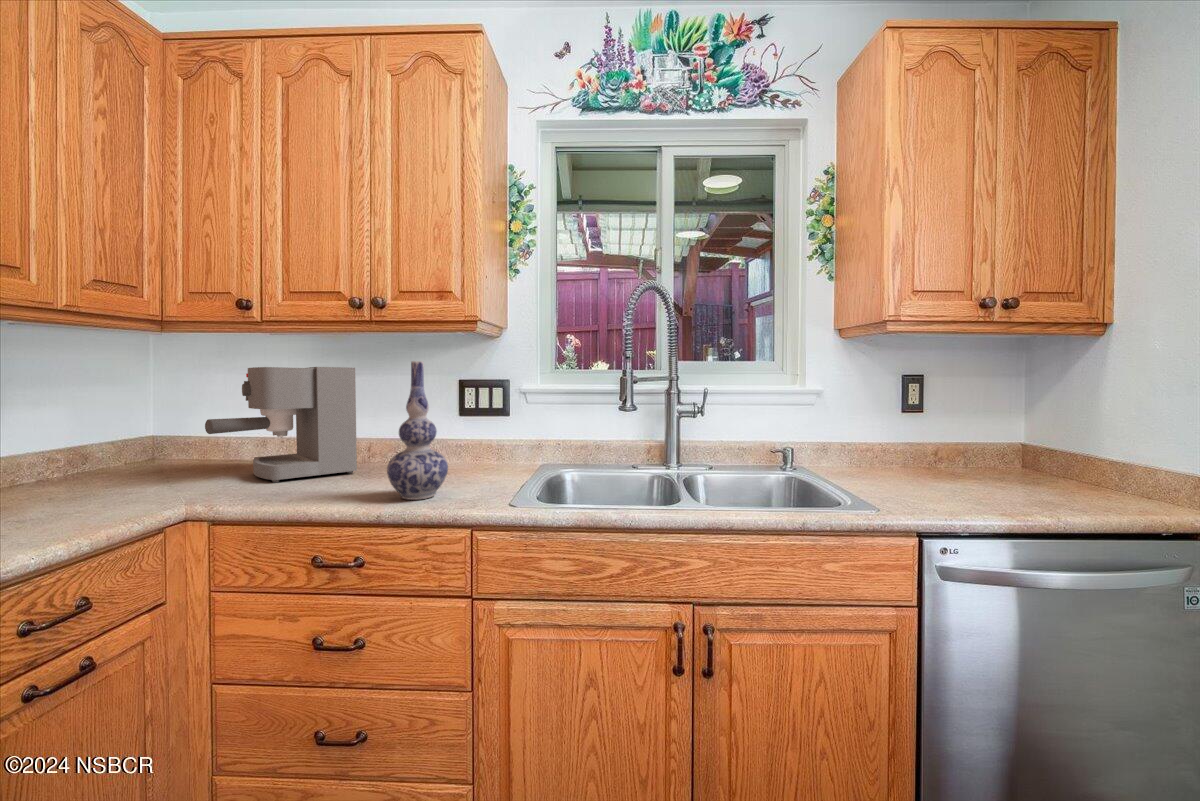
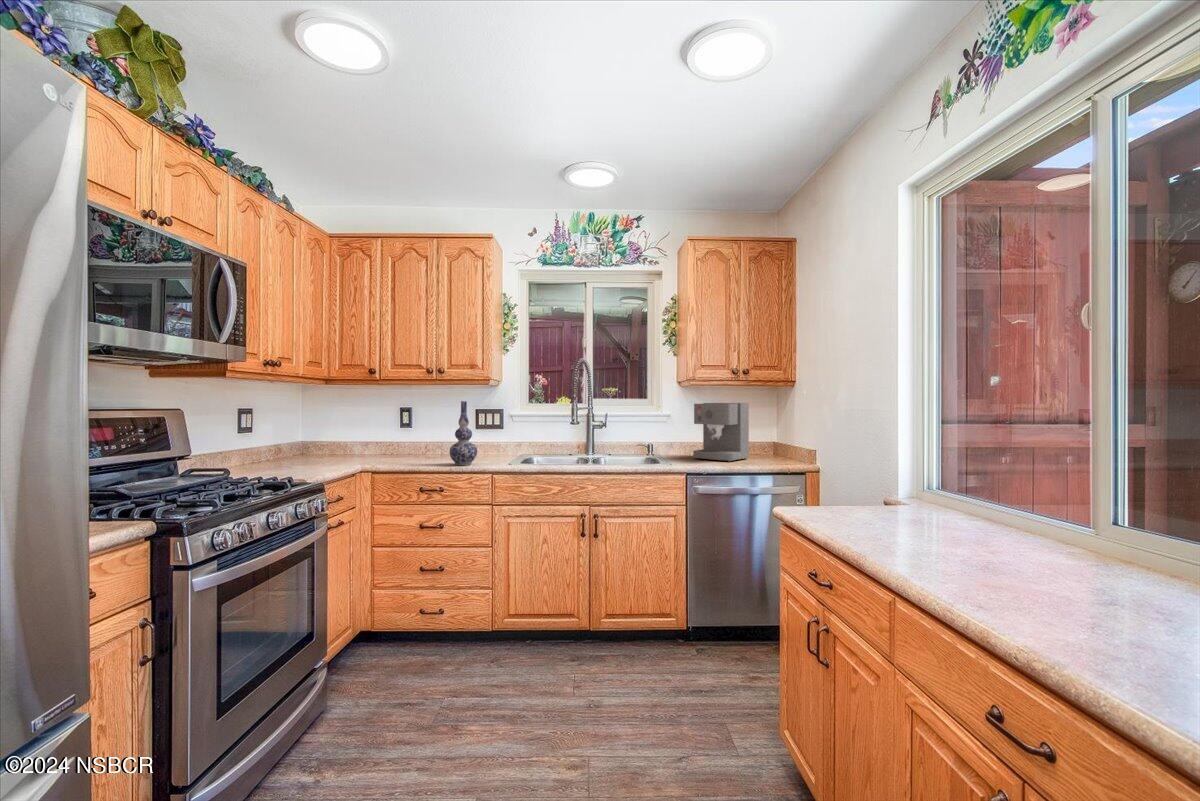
coffee maker: present [205,367,357,482] -> present [693,403,749,462]

